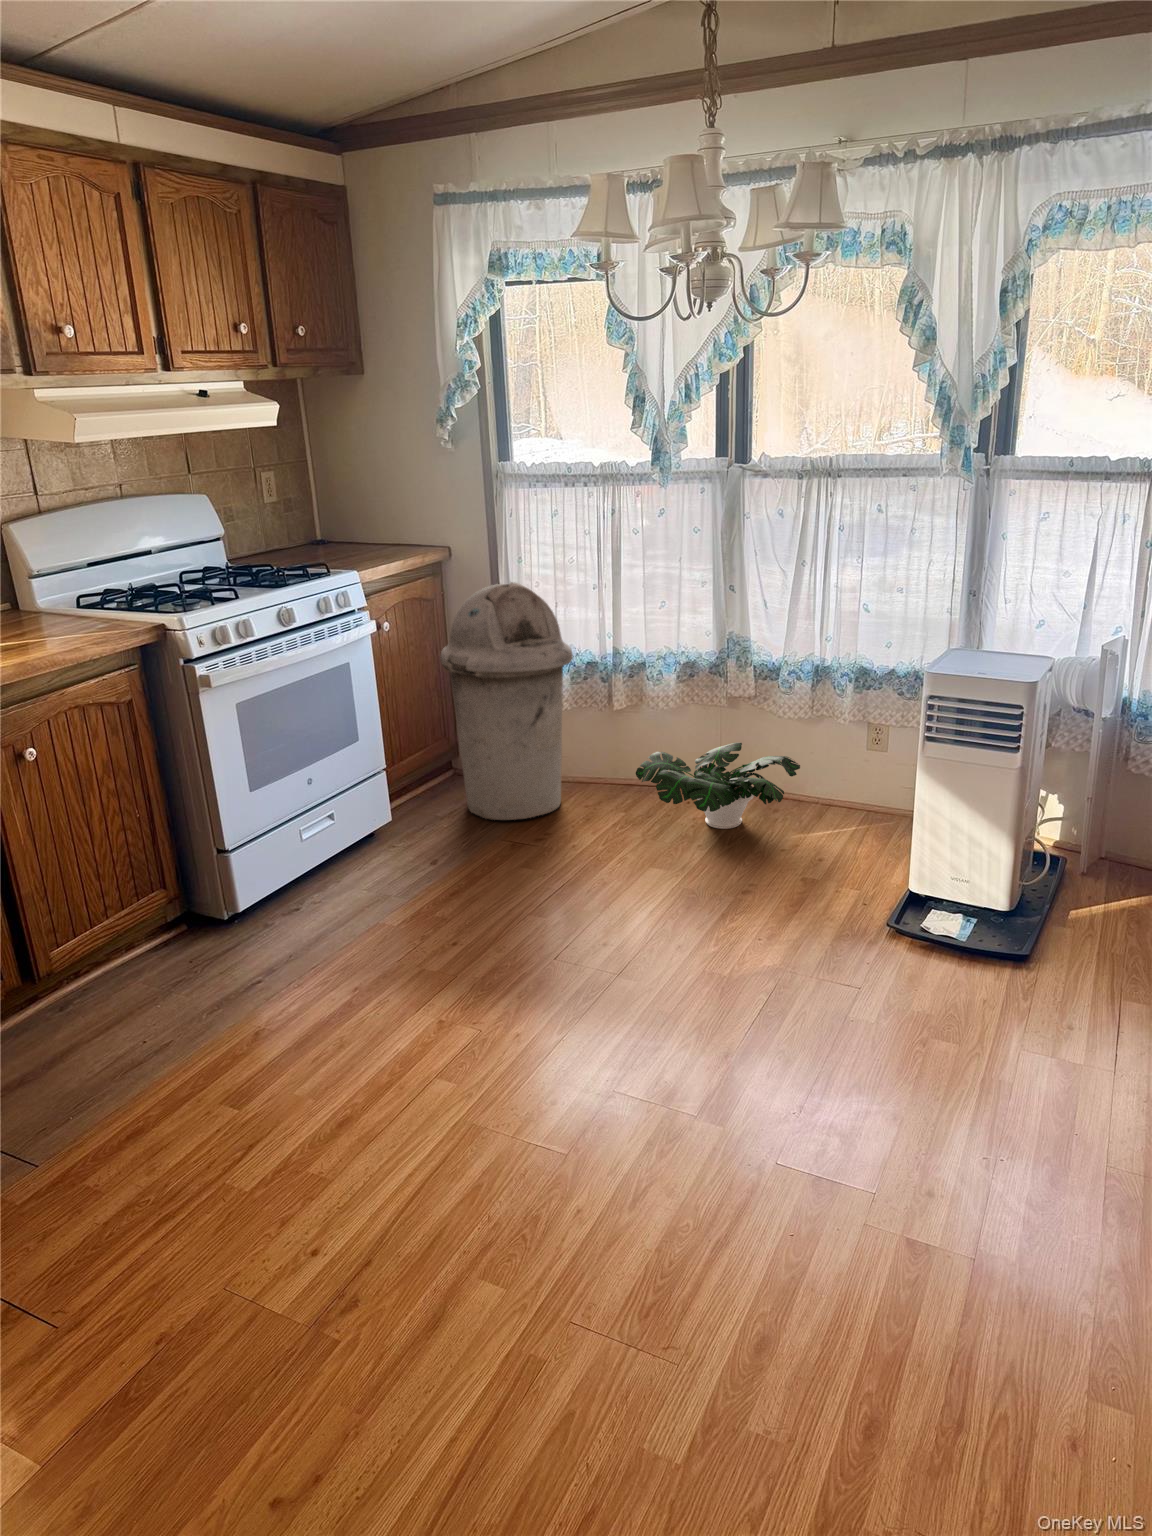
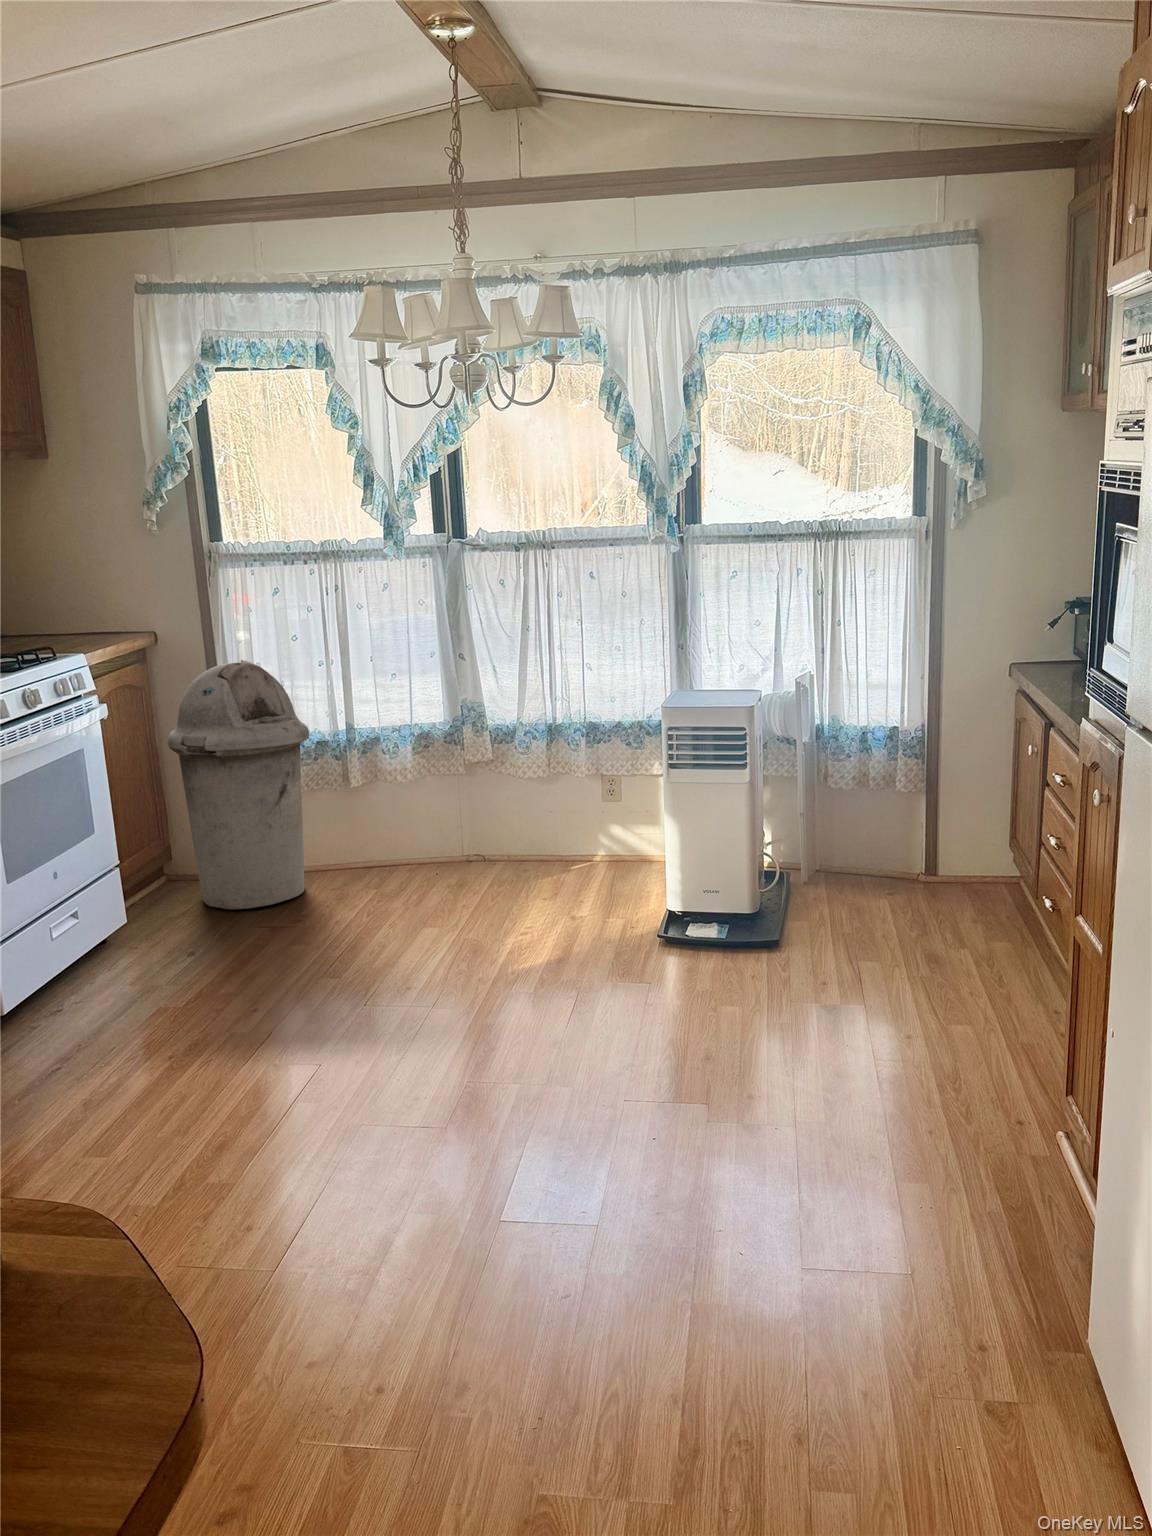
potted plant: present [636,743,800,829] -> none [386,806,545,890]

